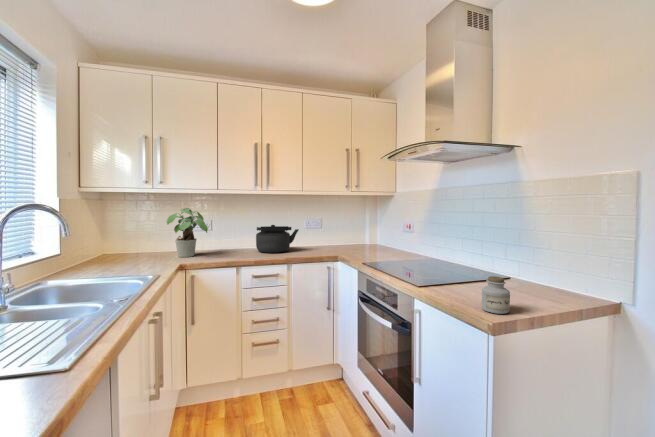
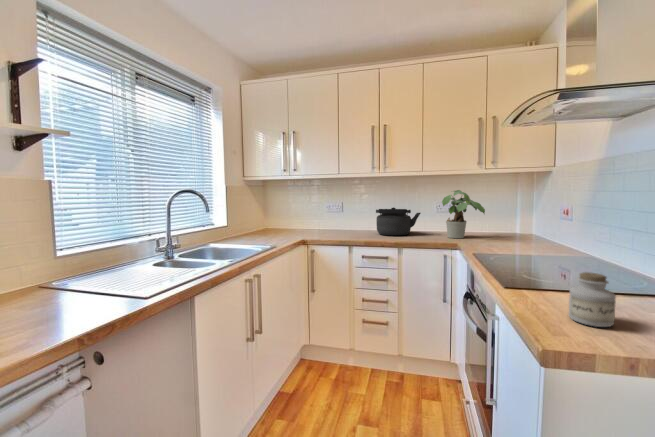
potted plant: present [166,208,208,257] -> present [442,190,485,238]

